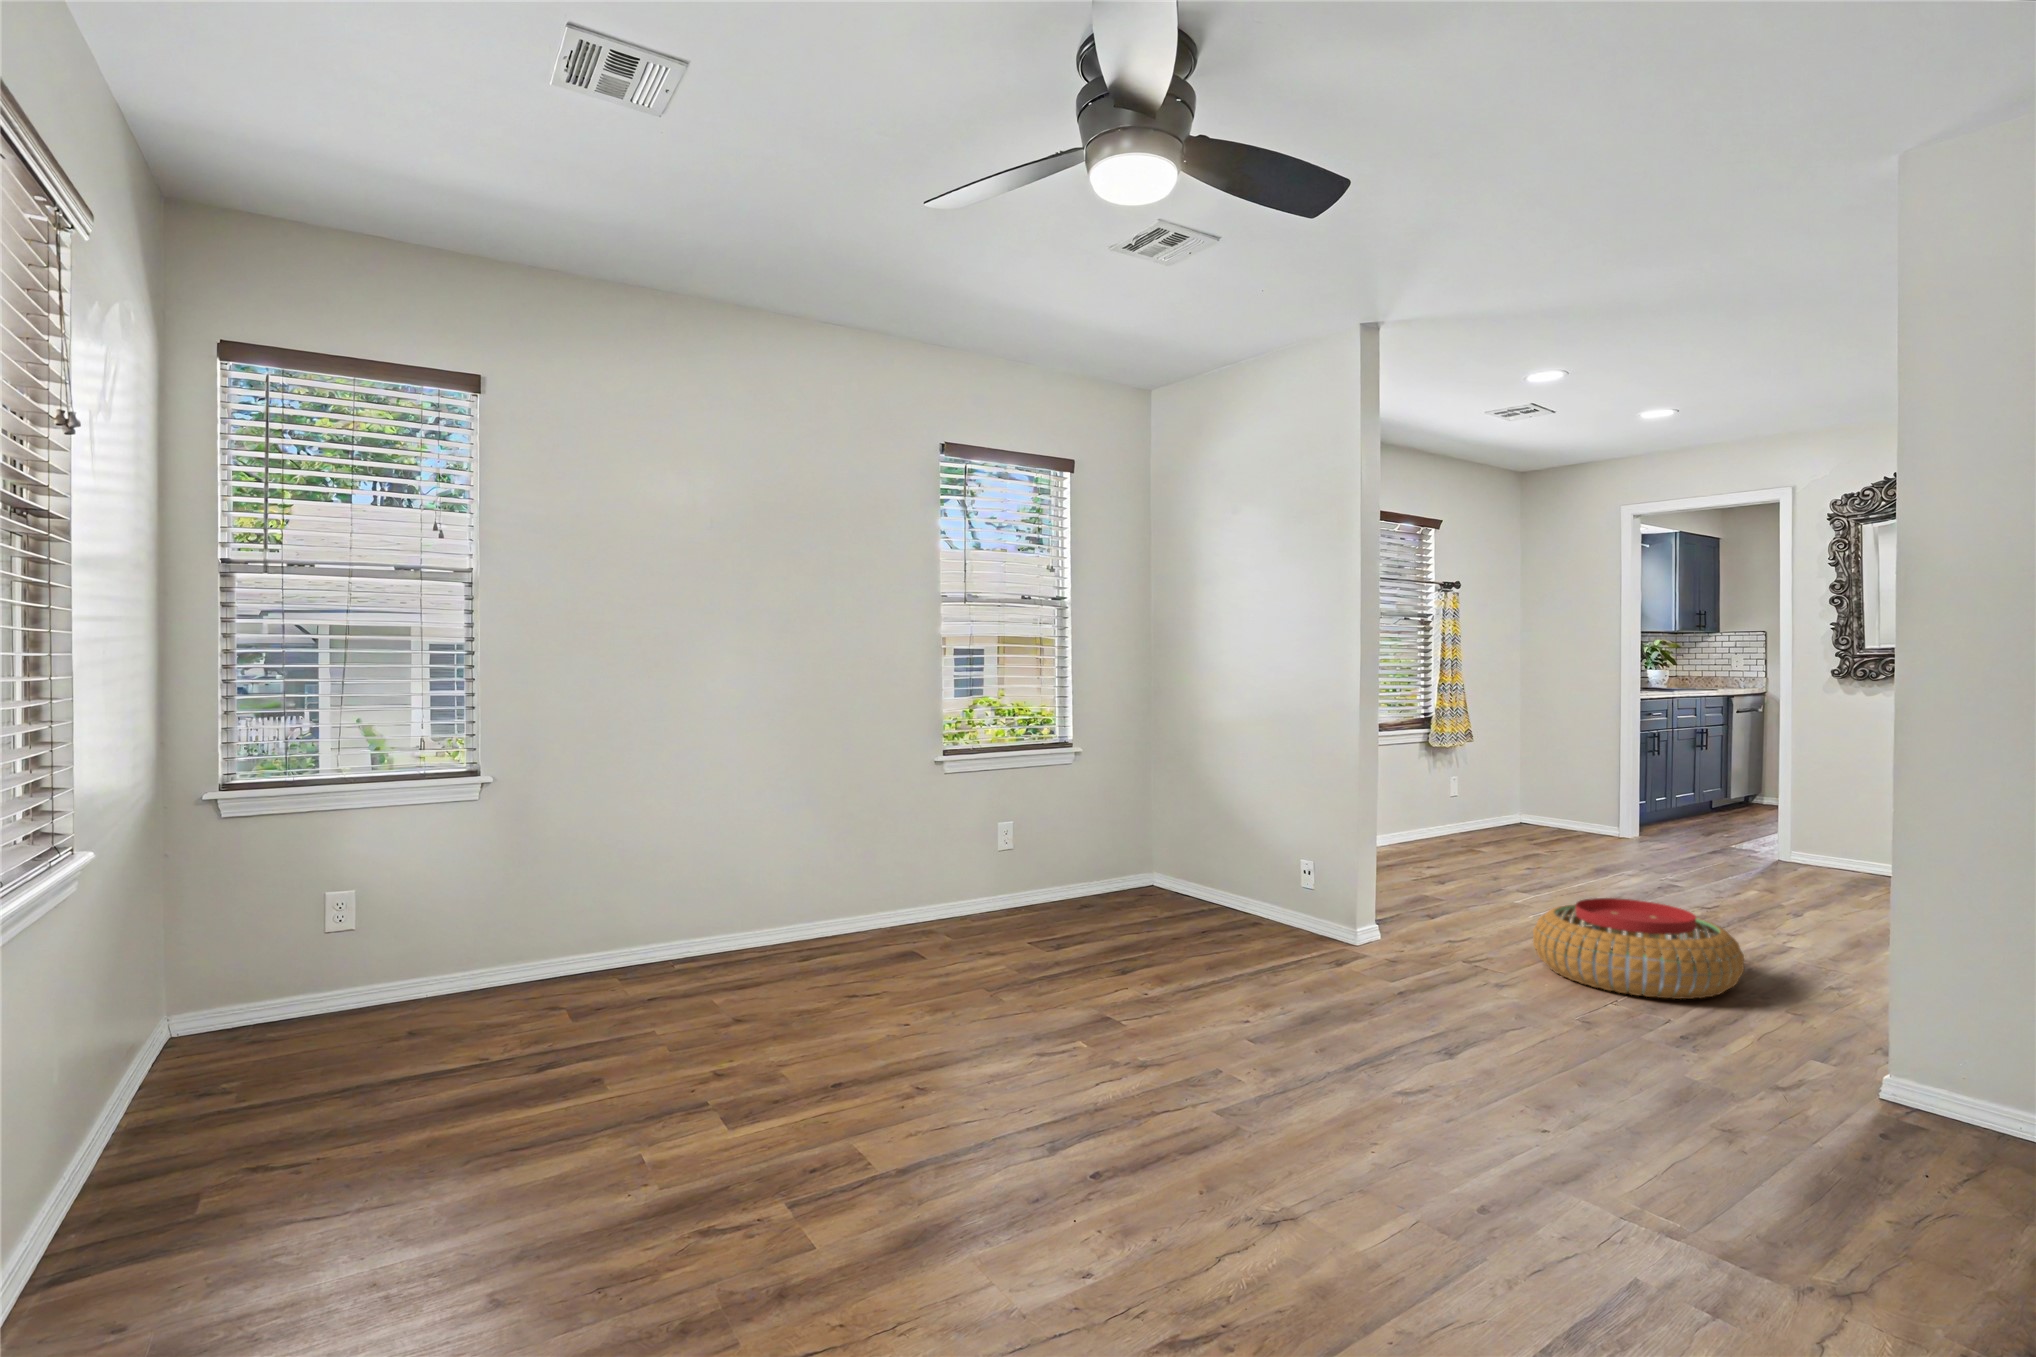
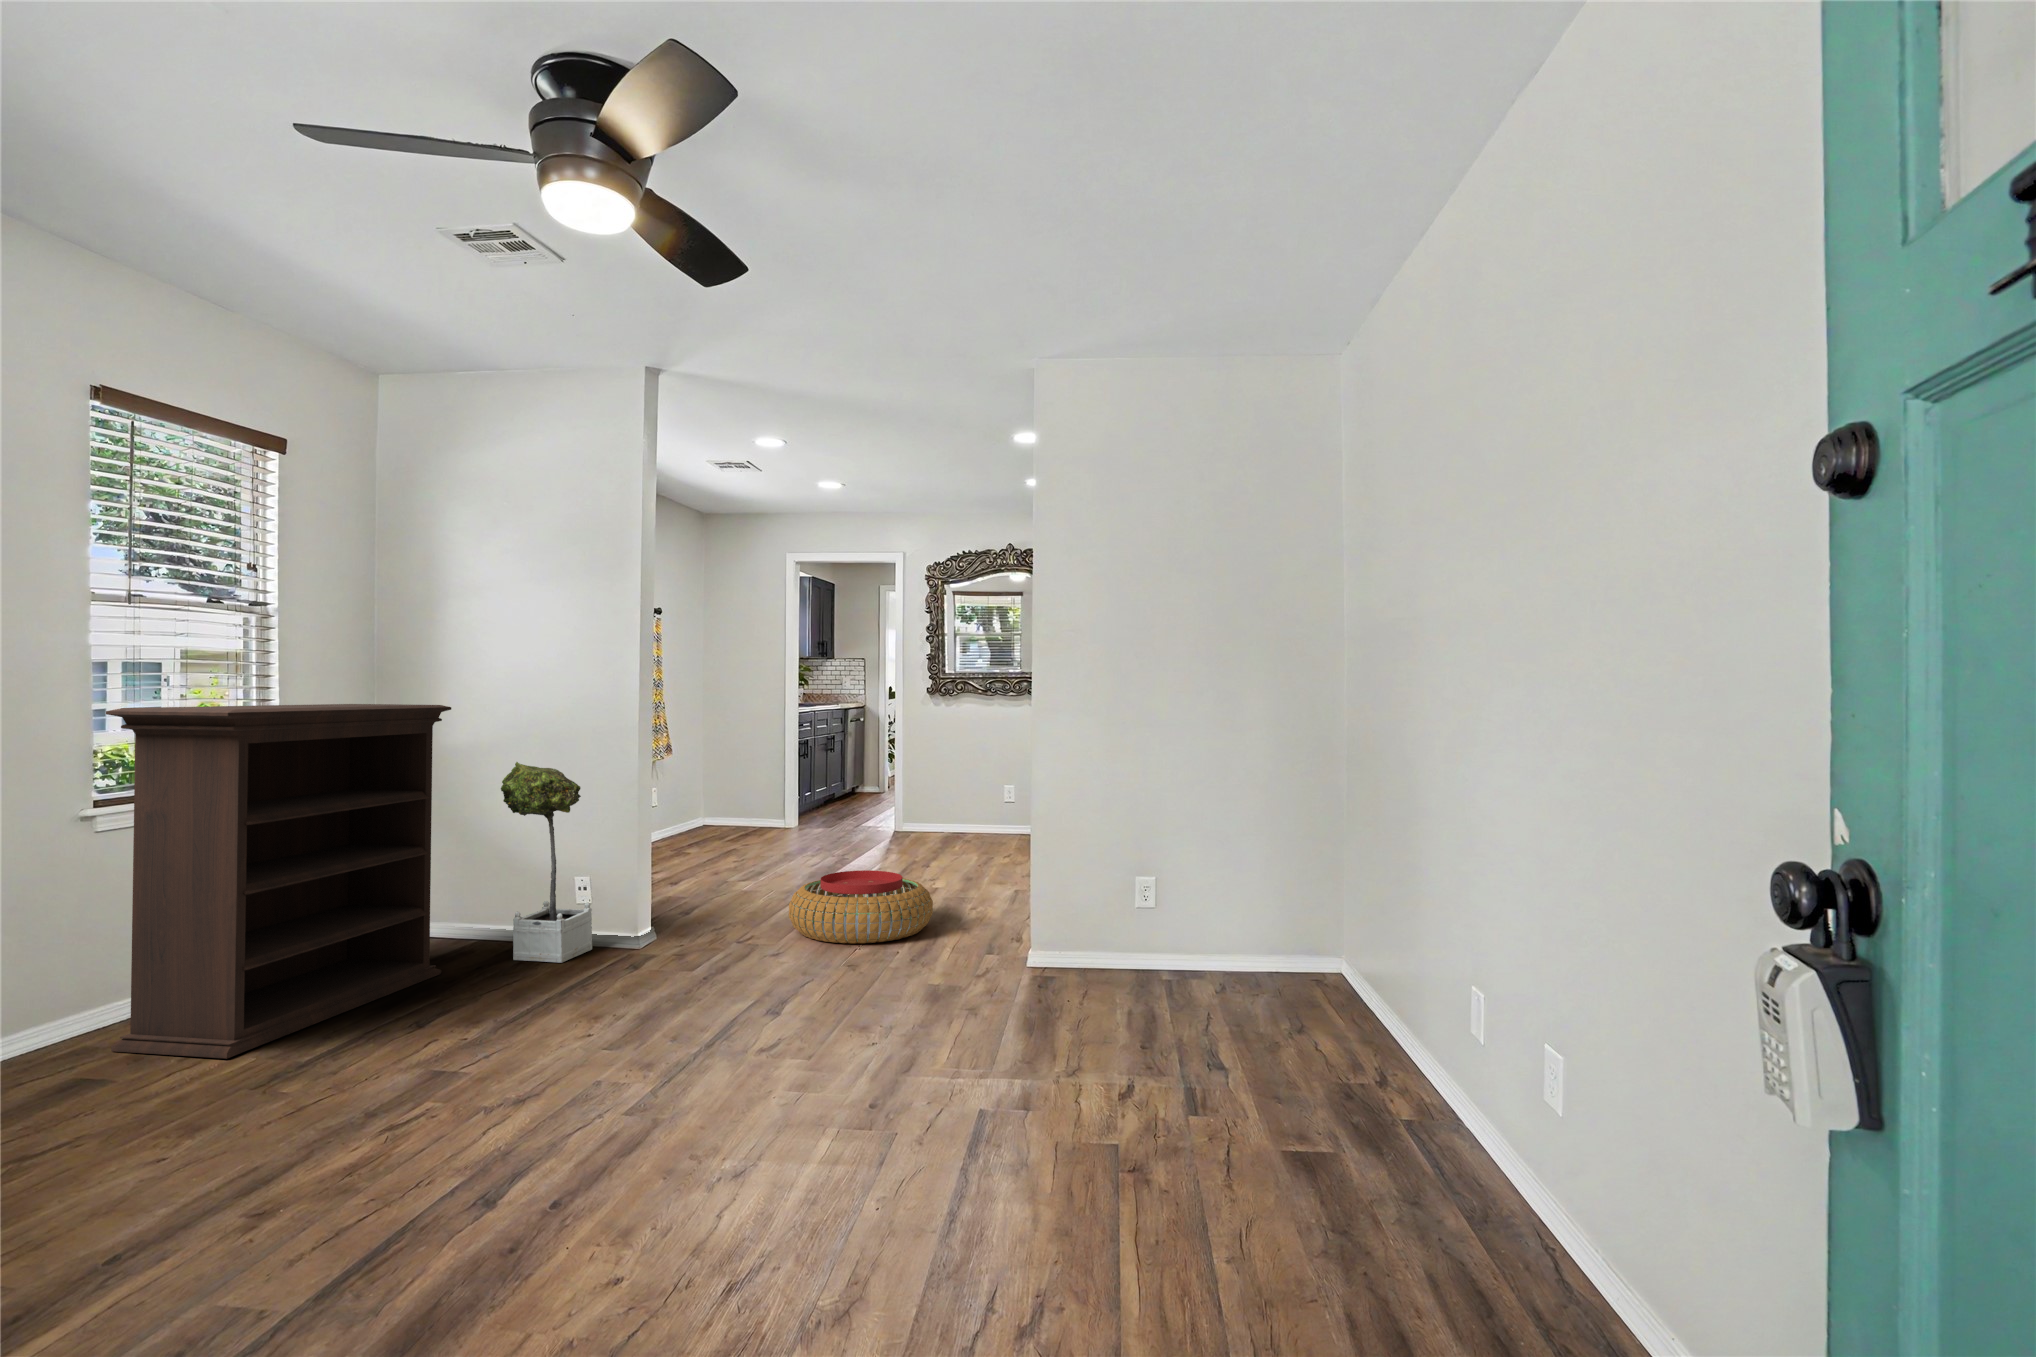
bookshelf: none [930,682,1180,964] -> present [106,704,451,1059]
potted tree: none [1227,740,1311,942] -> present [501,762,592,963]

